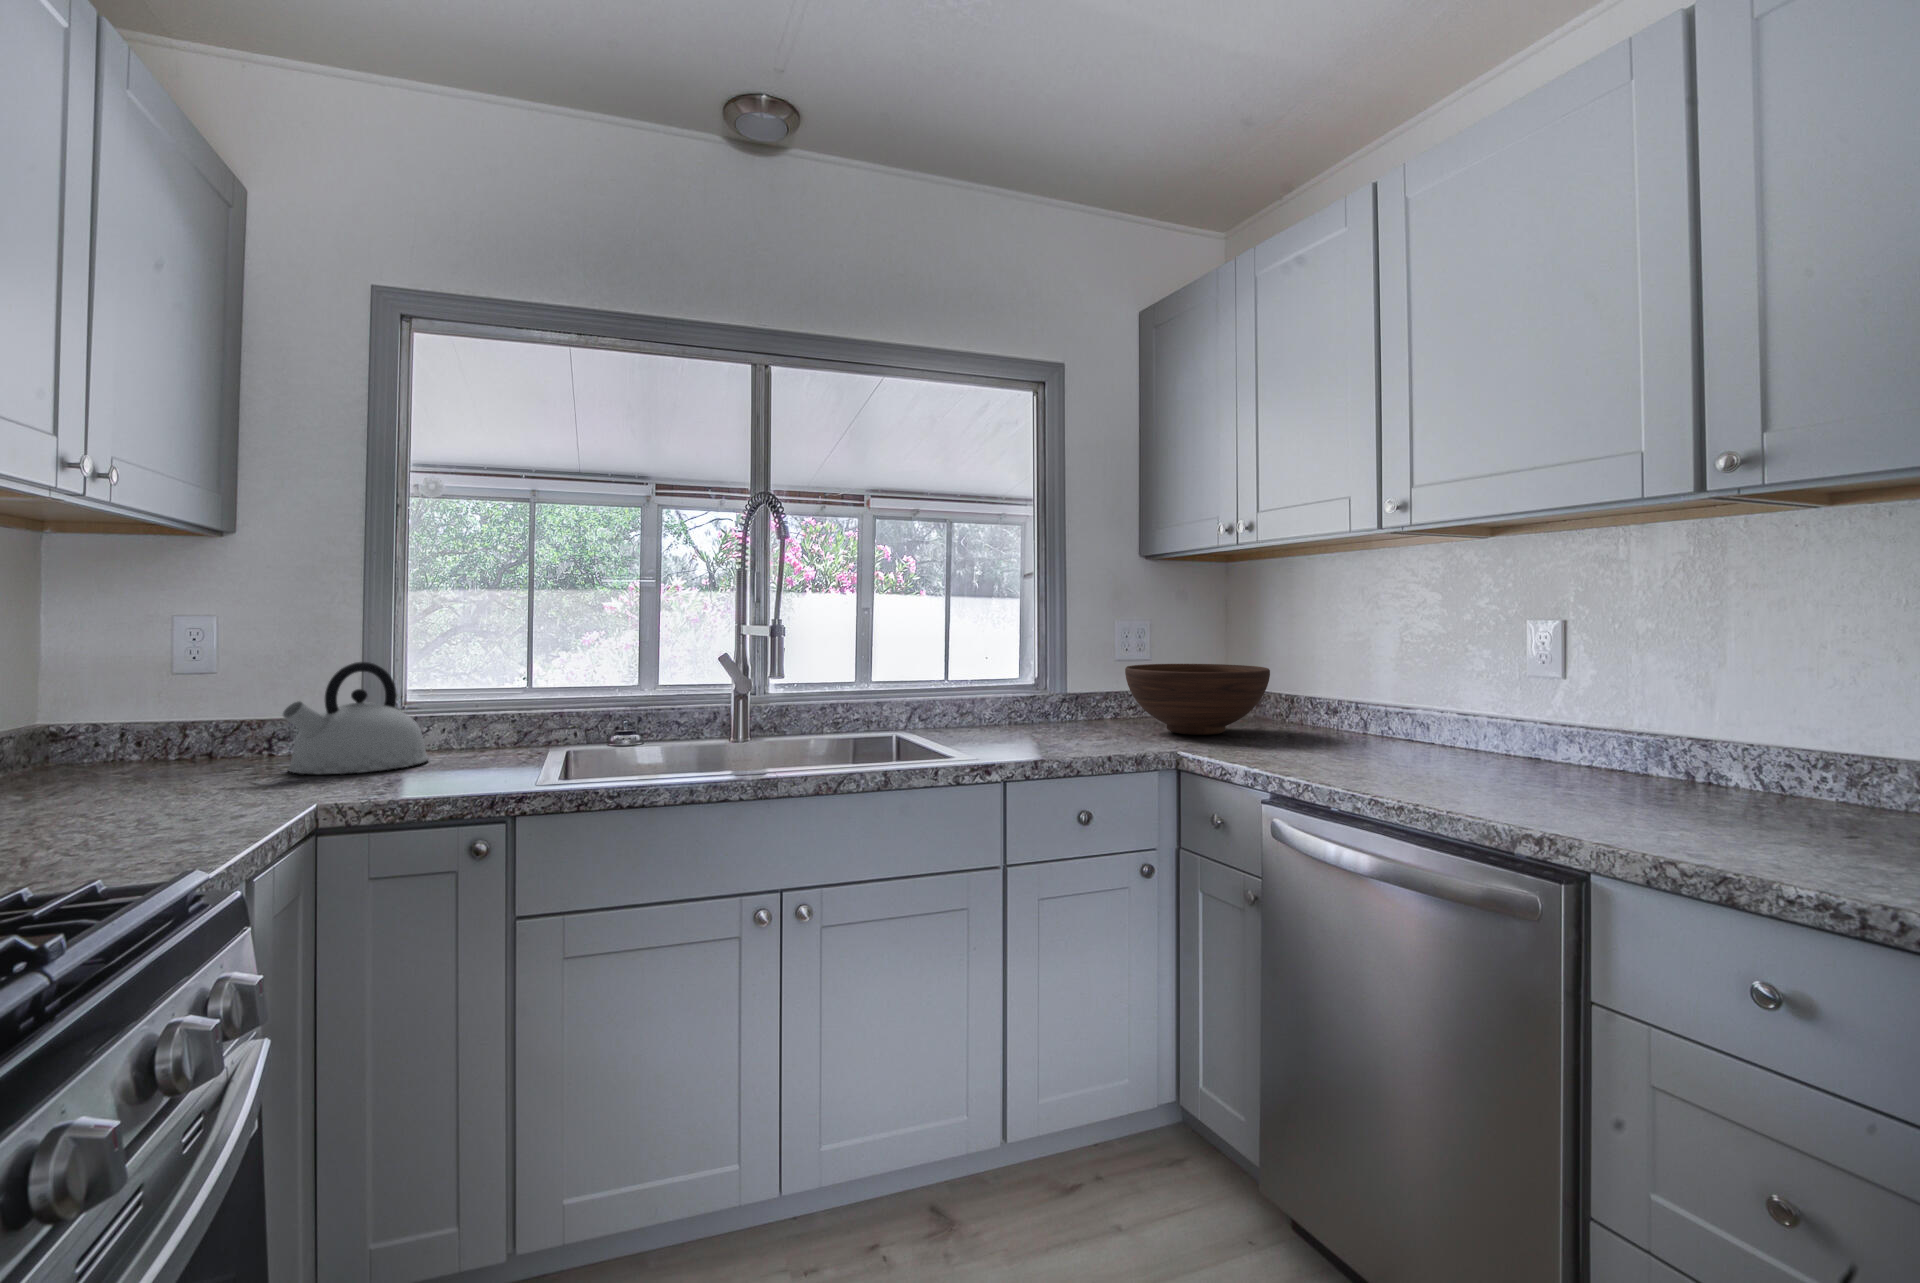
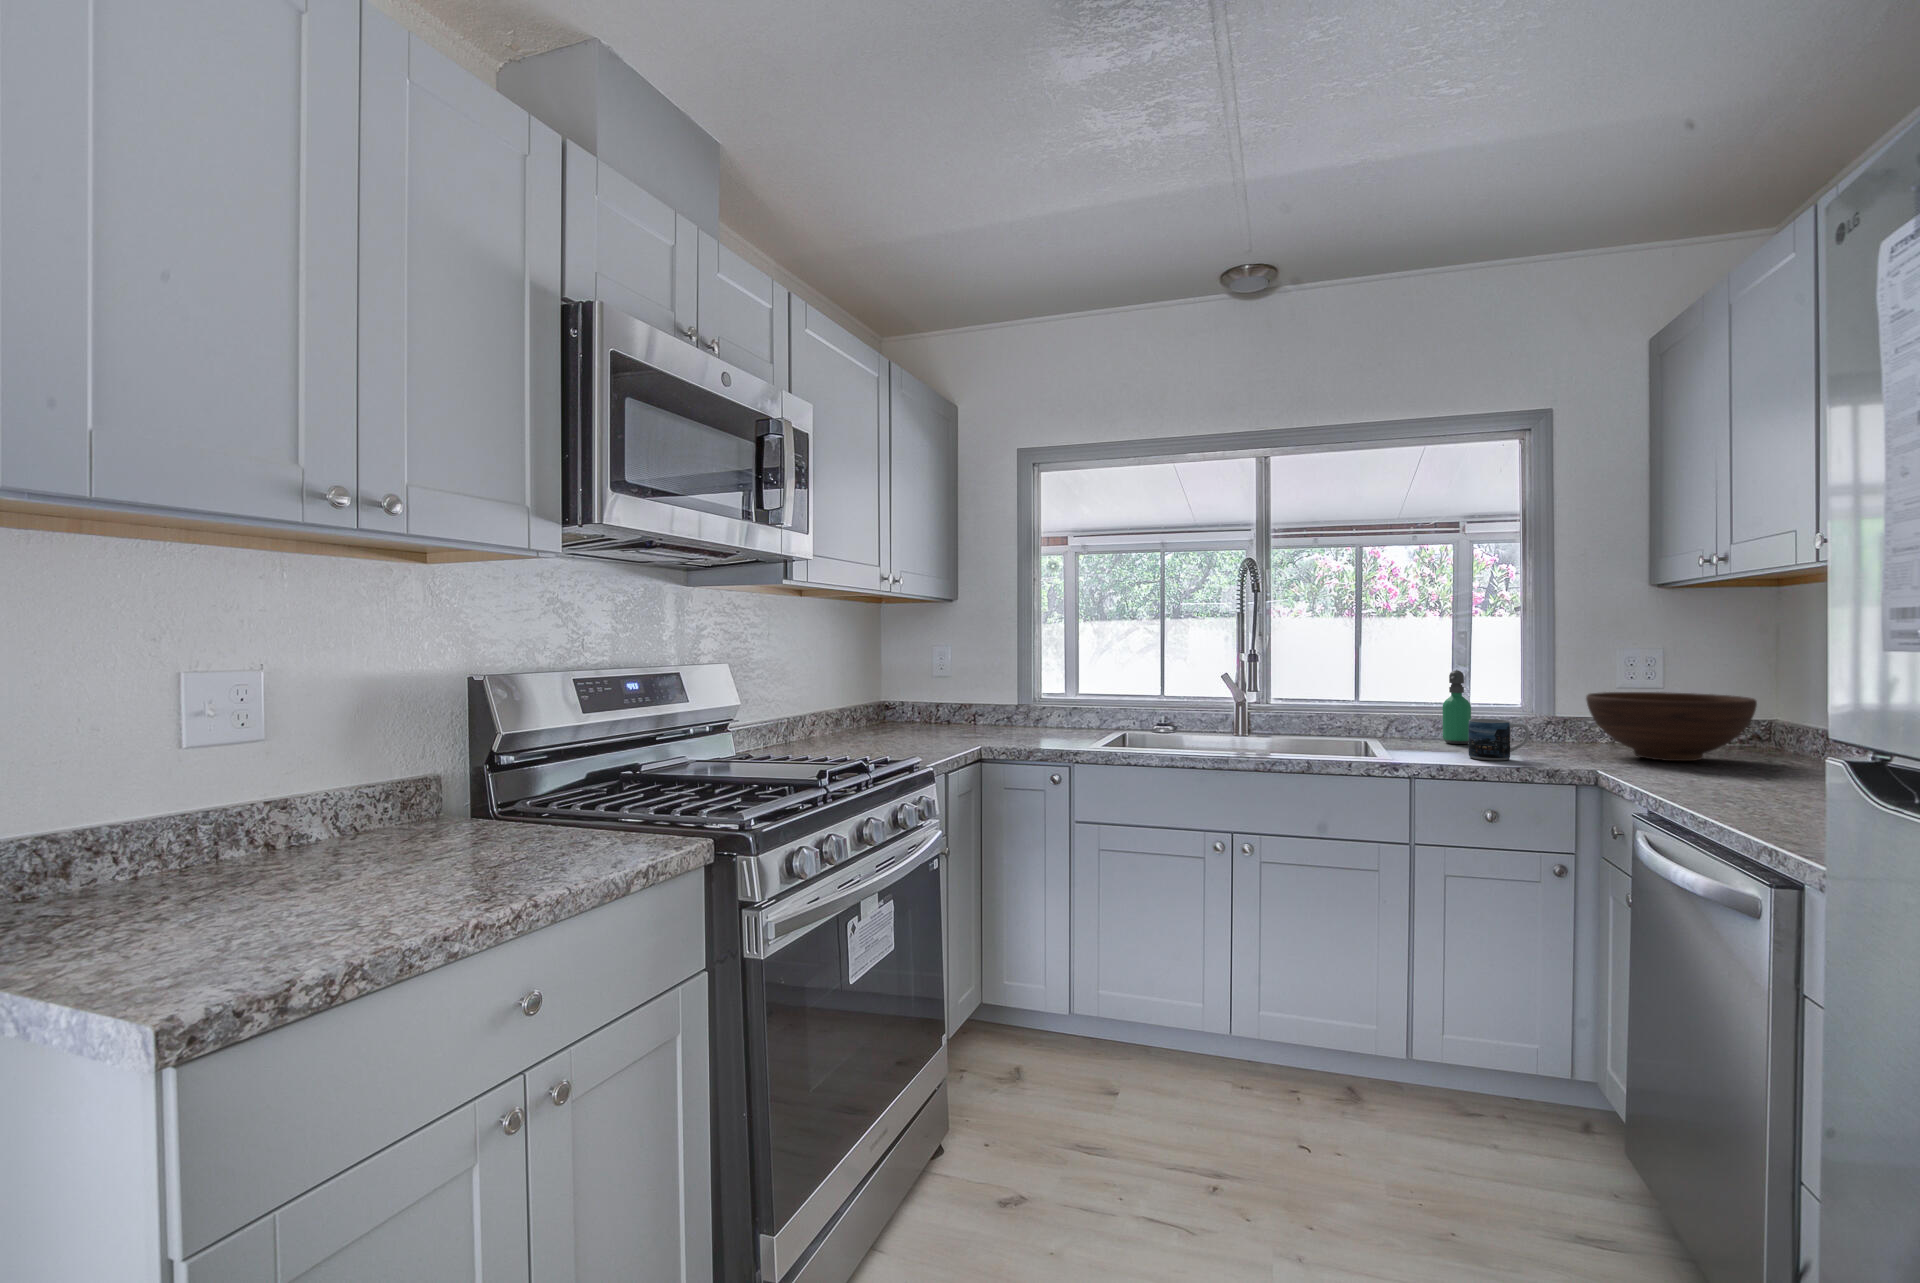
soap dispenser: none [977,645,1006,731] -> present [1443,670,1471,744]
kettle: present [283,662,429,774] -> none [974,673,1044,734]
mug: none [1041,701,1099,750] -> present [1468,719,1530,761]

